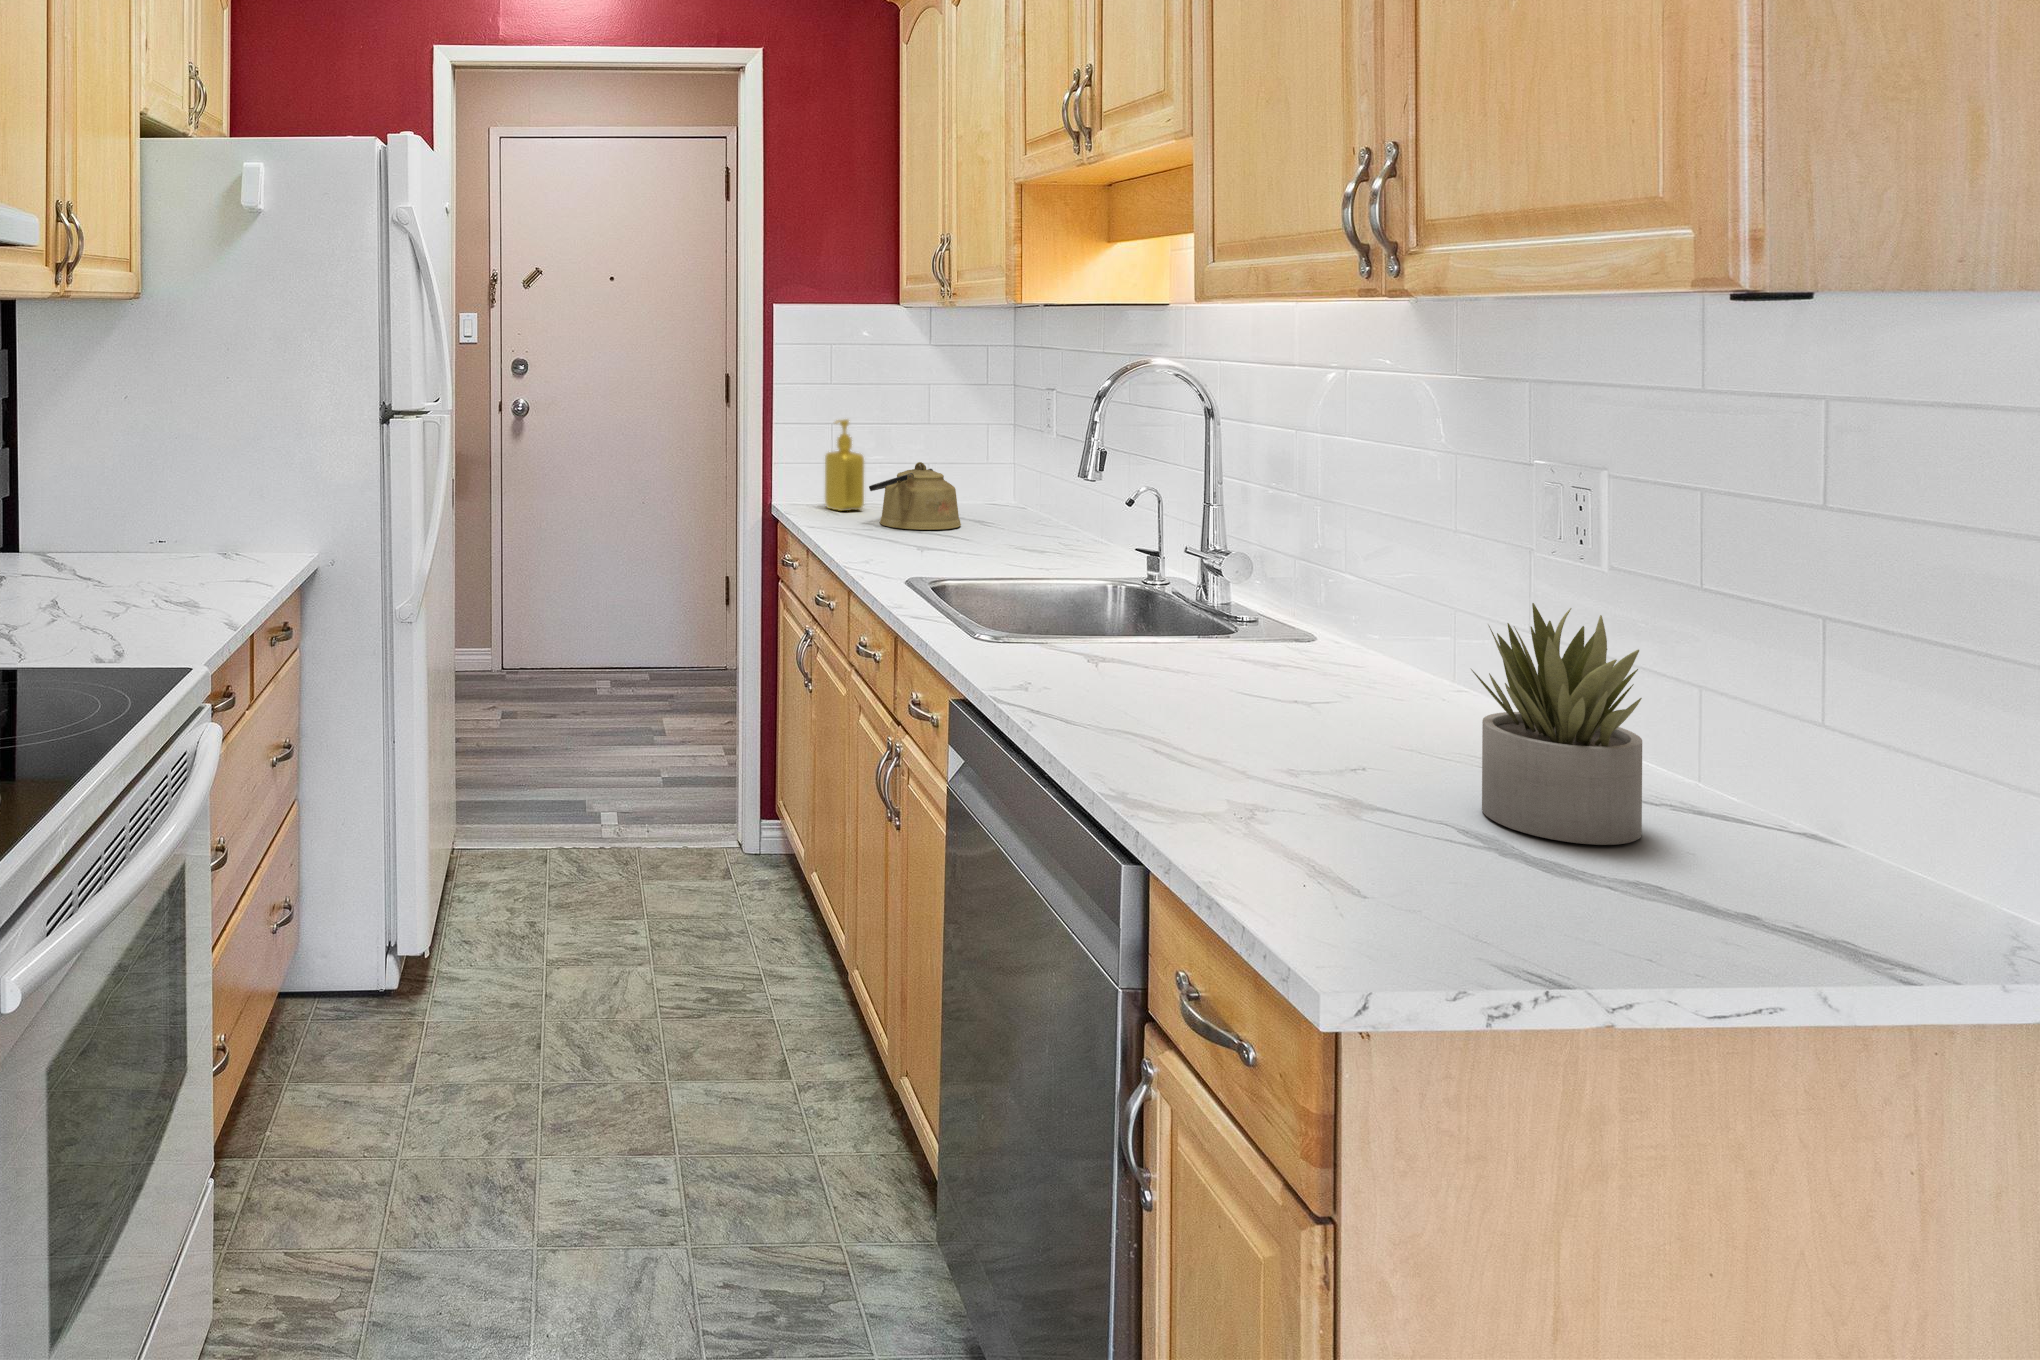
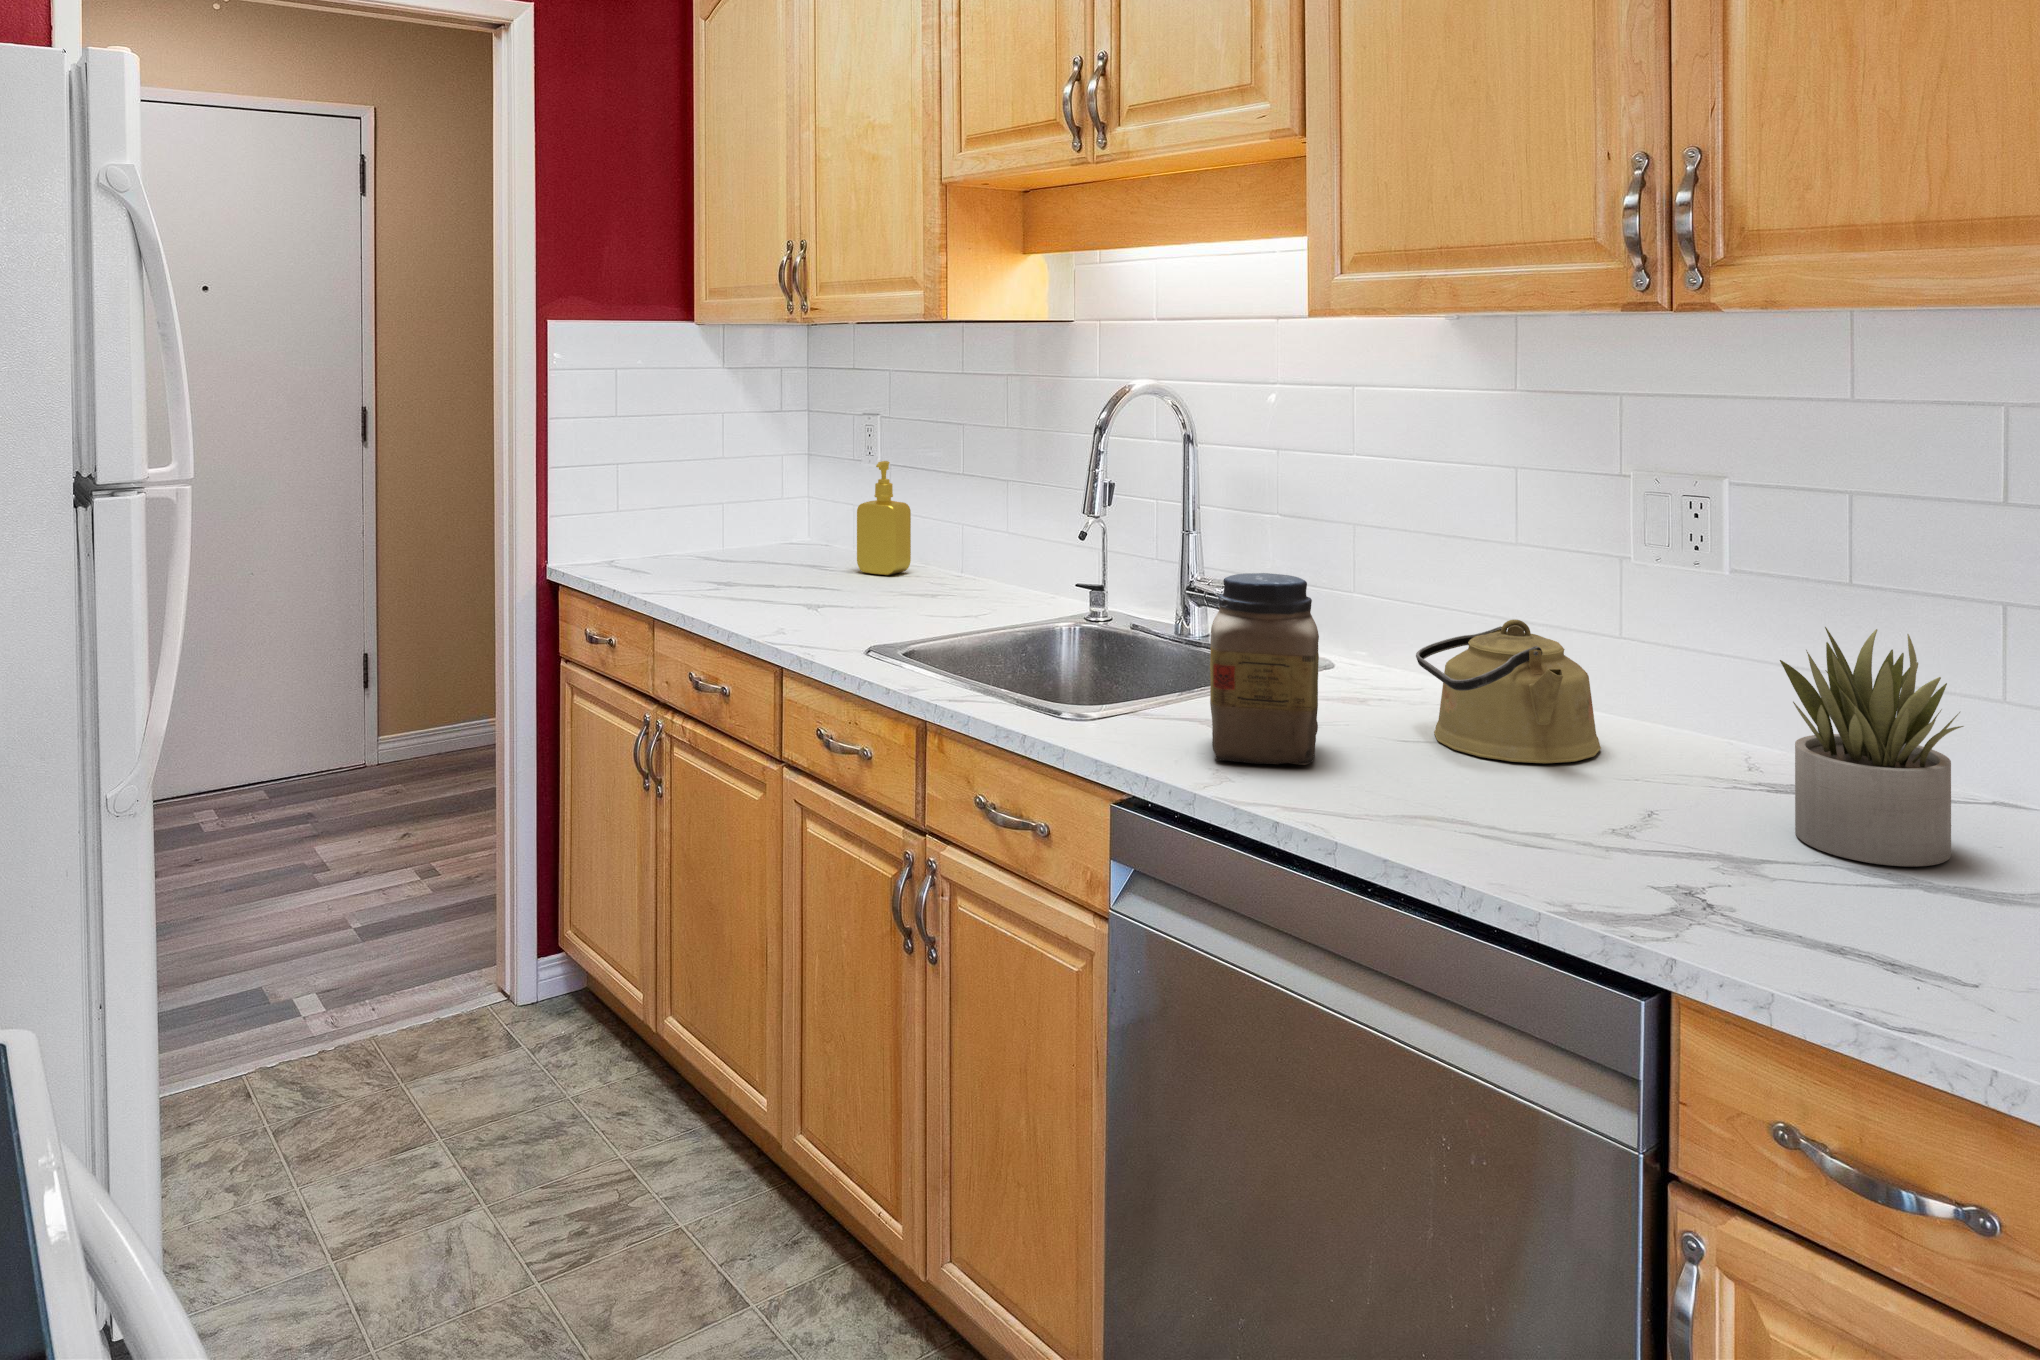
soap dispenser: present [825,419,864,511] -> present [857,461,911,575]
kettle: present [869,462,961,530] -> present [1416,620,1601,763]
jar: none [1034,522,1150,688] -> present [1210,573,1319,765]

